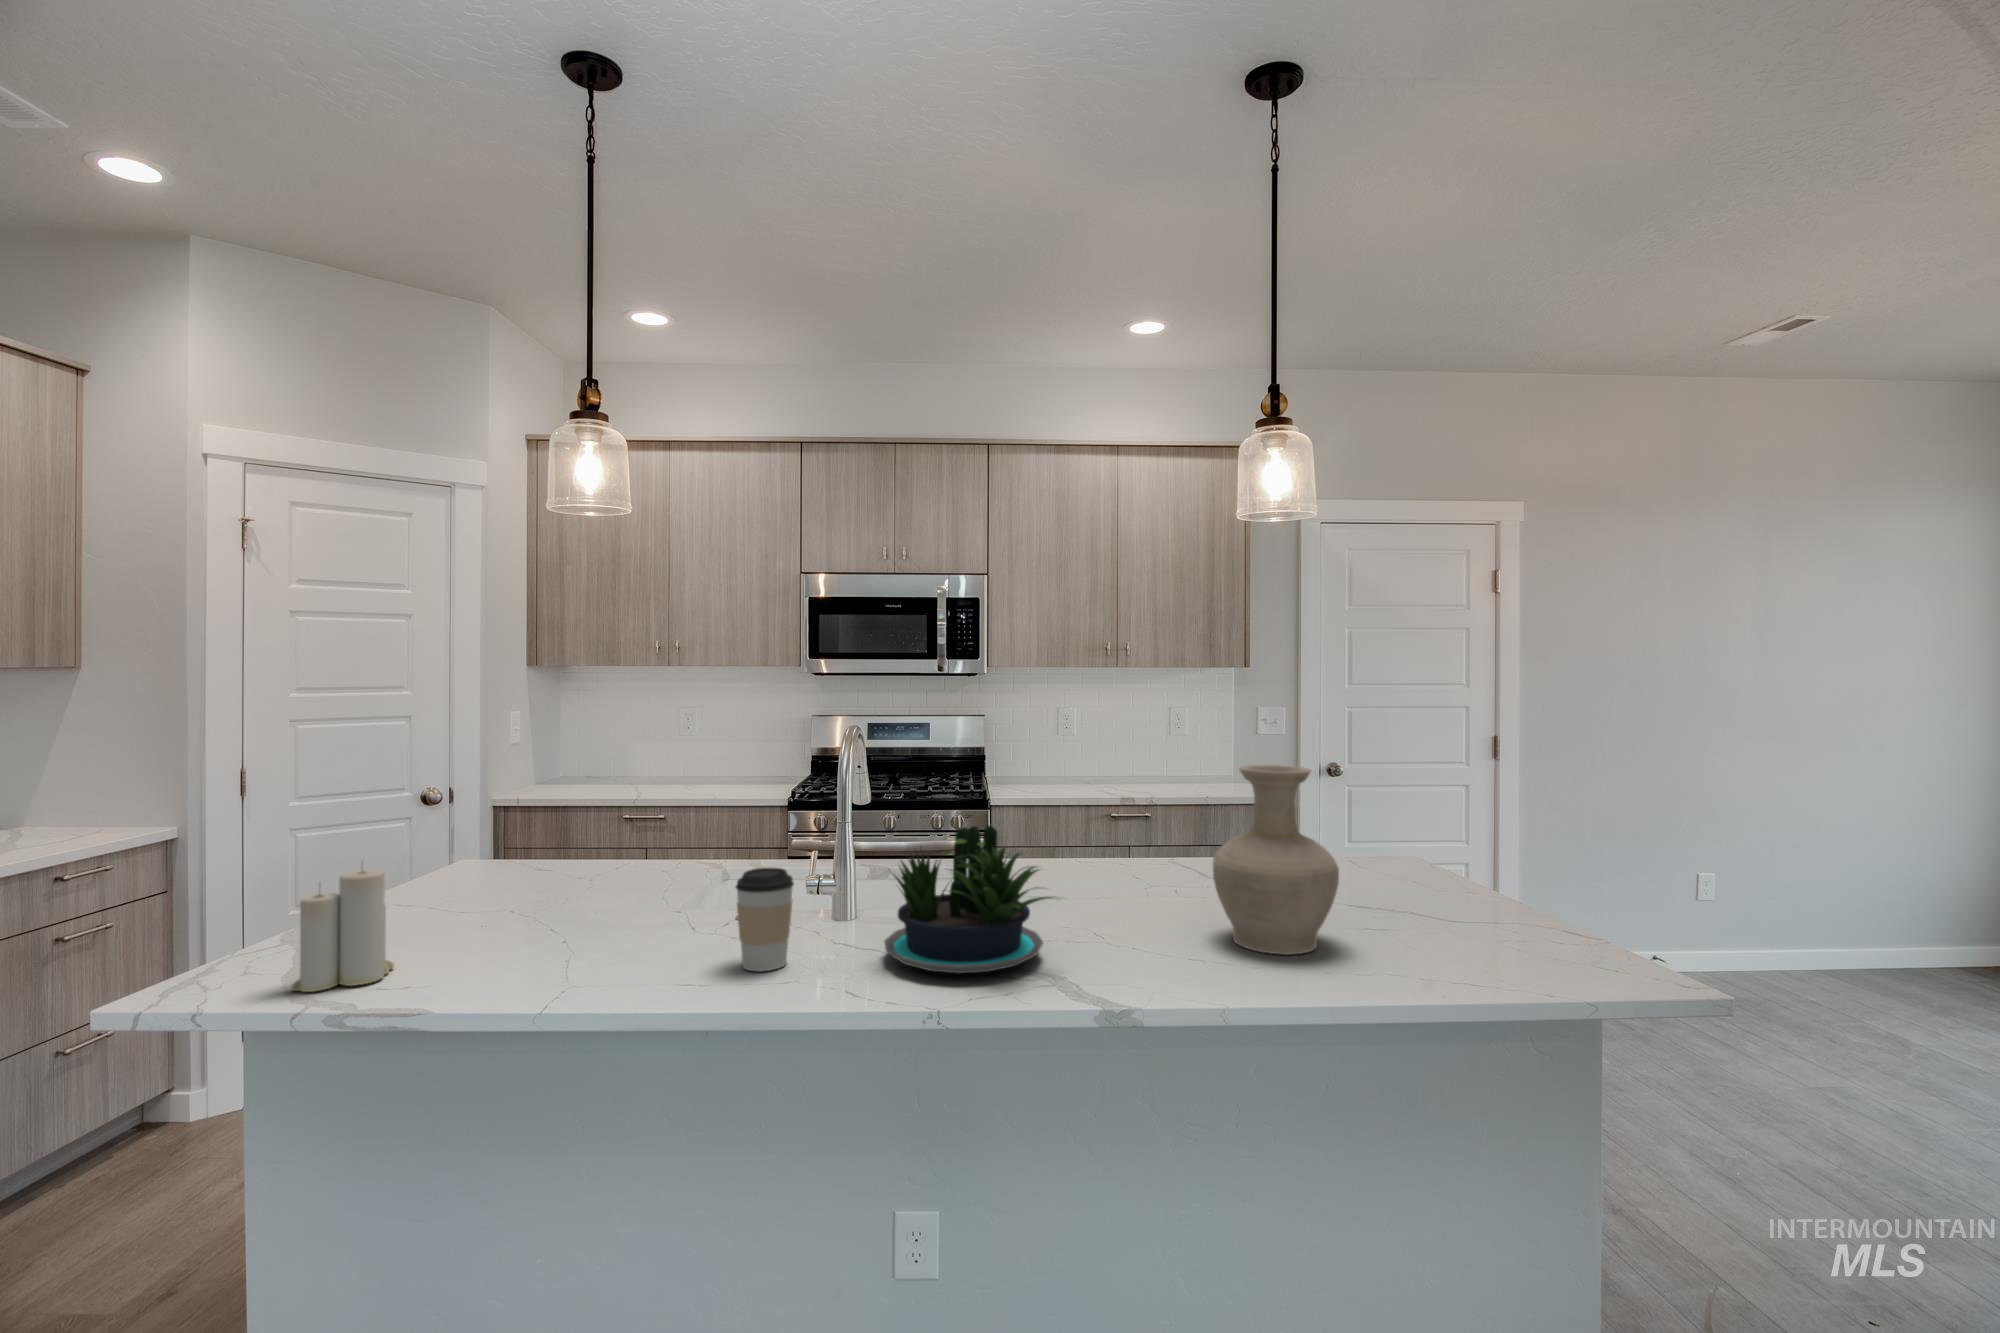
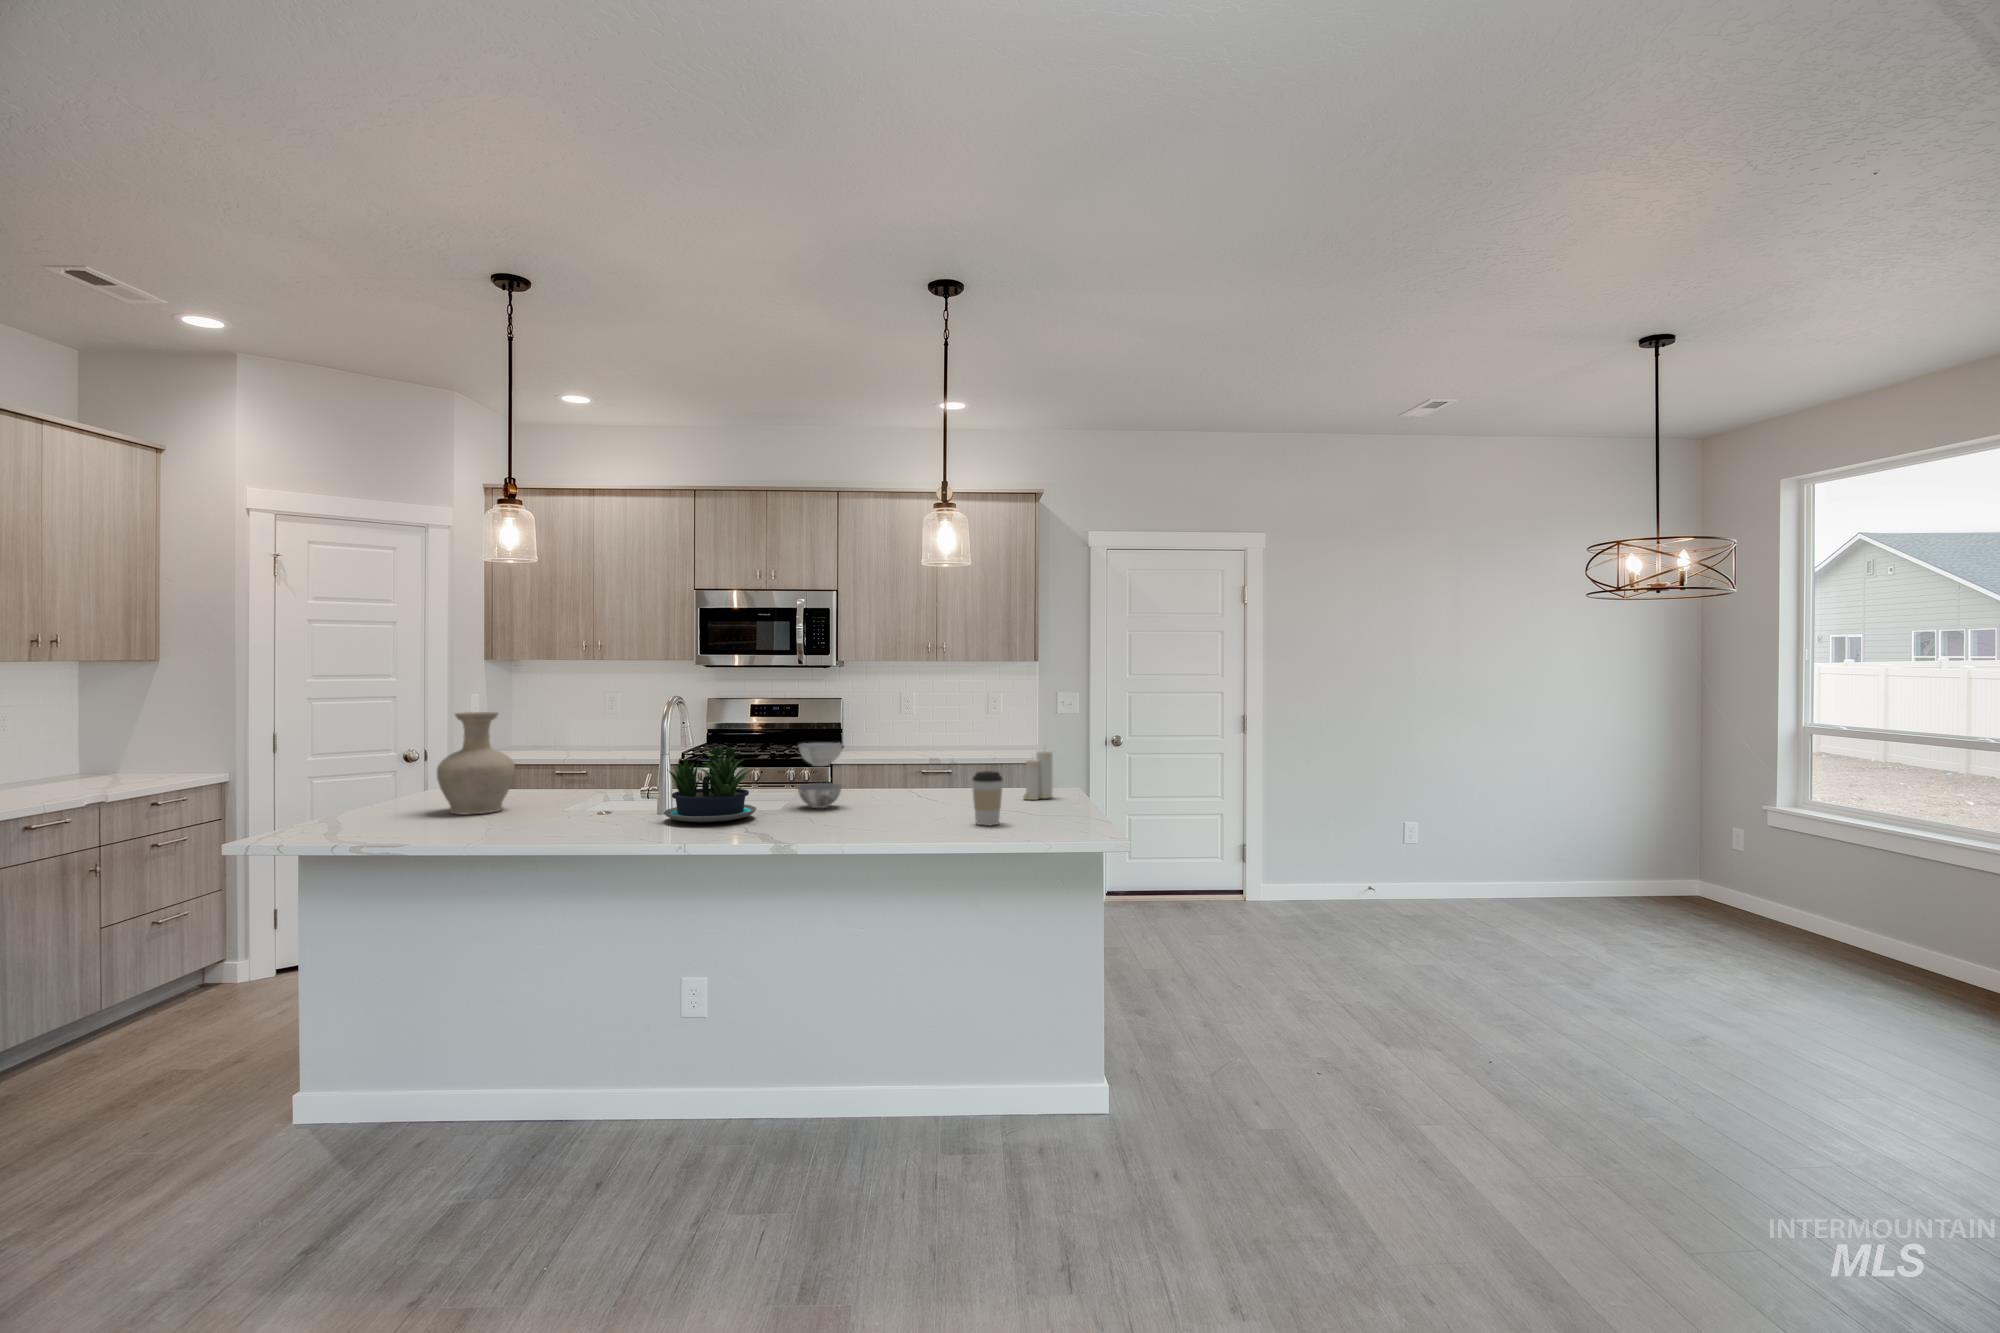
vase: present [1213,765,1339,955] -> present [437,712,515,815]
bowl: none [1076,807,1153,921] -> present [798,743,842,808]
coffee cup: present [736,868,794,971] -> present [972,771,1003,825]
candle: present [291,869,394,992] -> present [1023,751,1053,800]

